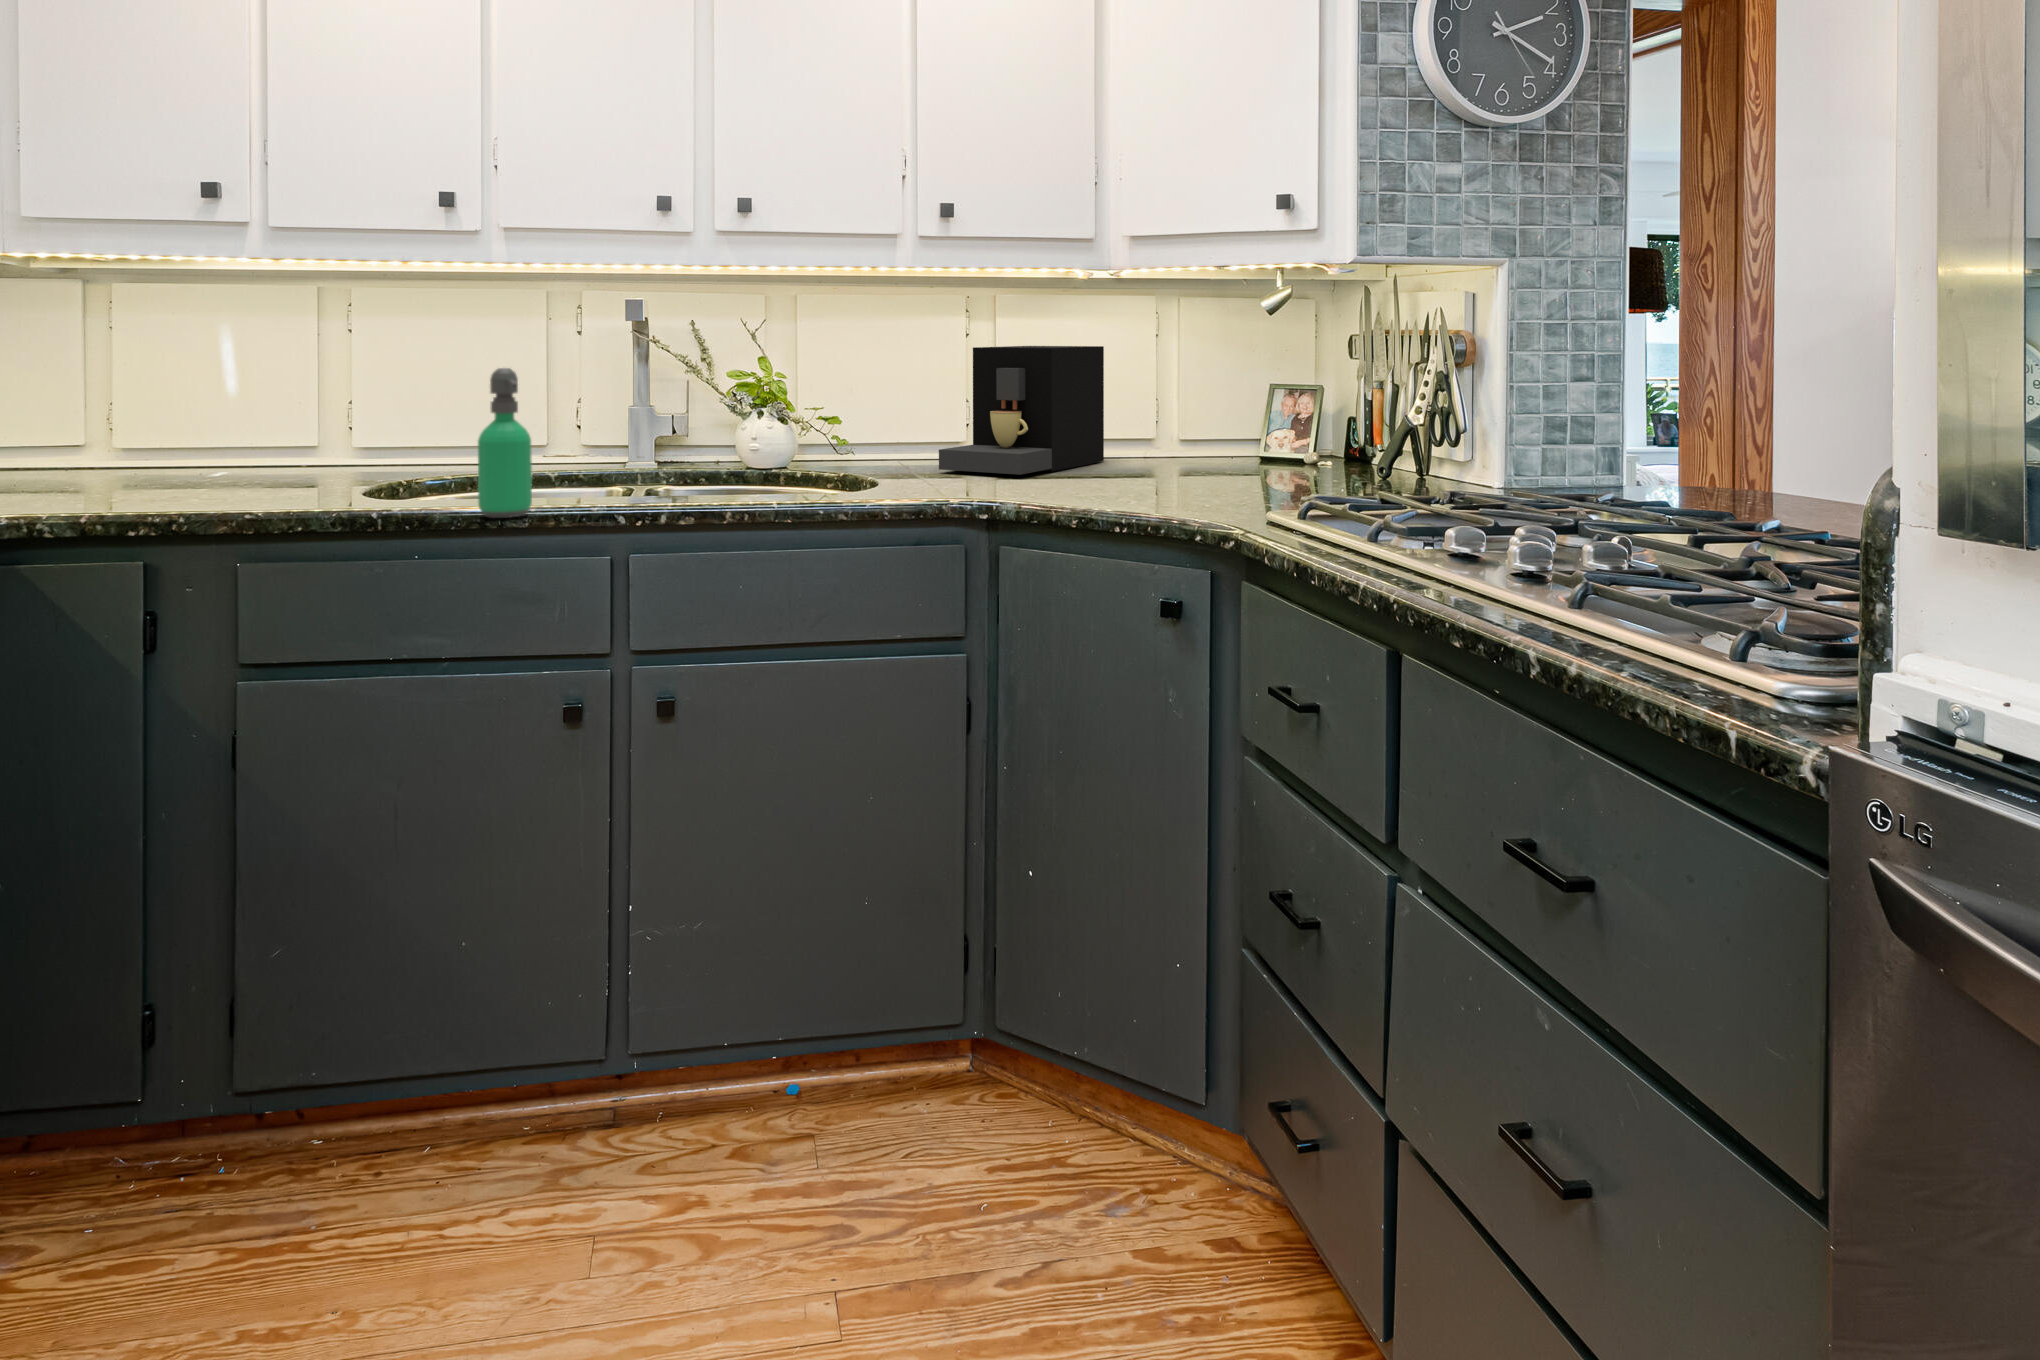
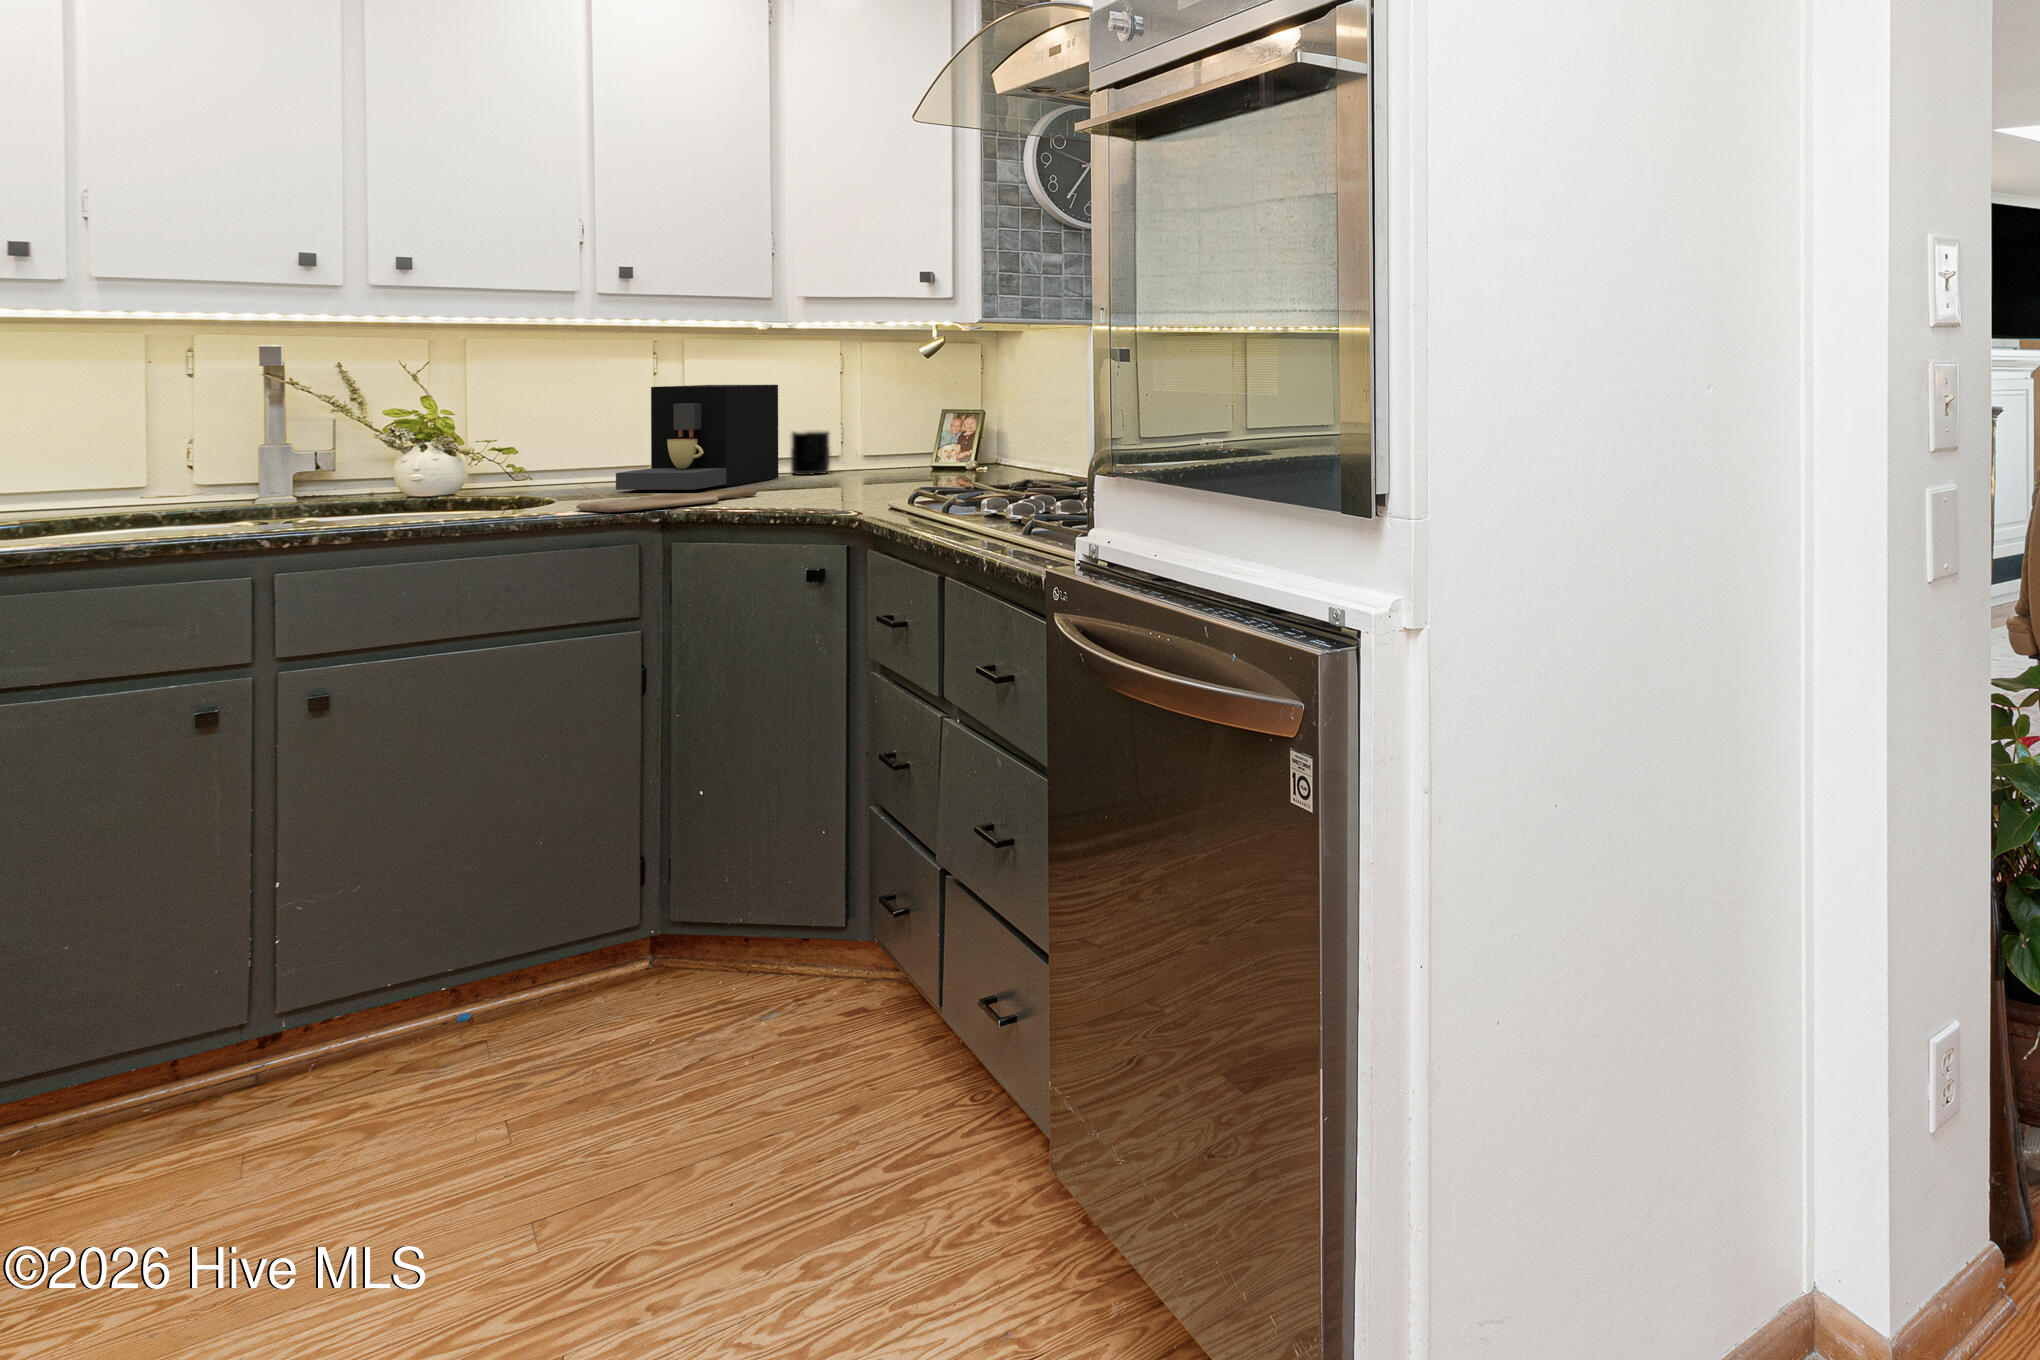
soap dispenser: present [478,368,532,518] -> none [102,410,168,546]
mug: none [1114,404,1168,458] -> present [791,432,830,475]
cutting board: none [902,479,1091,504] -> present [576,489,757,512]

